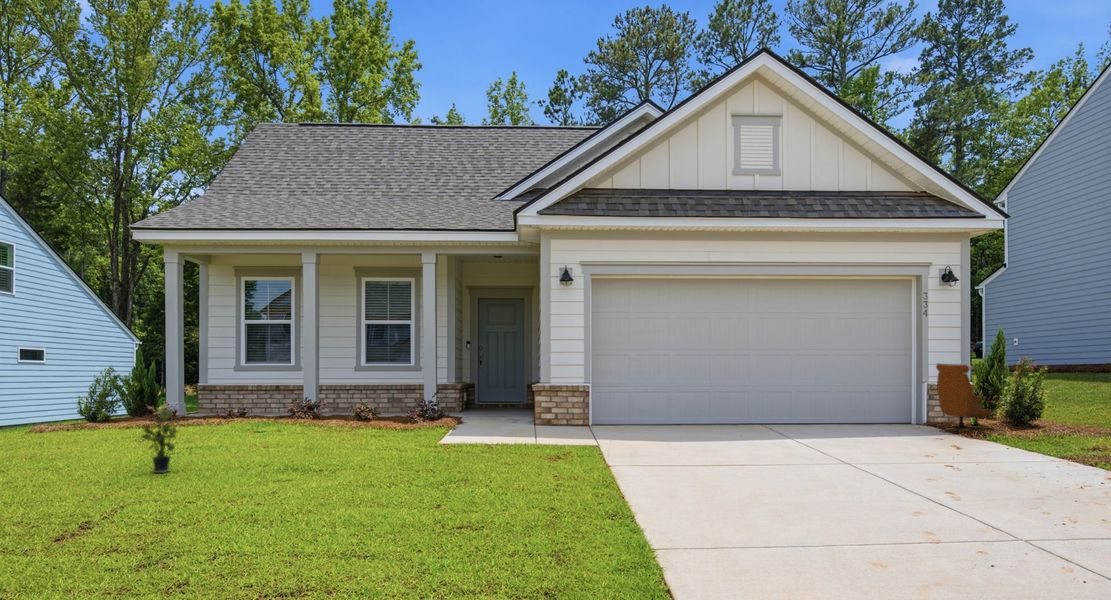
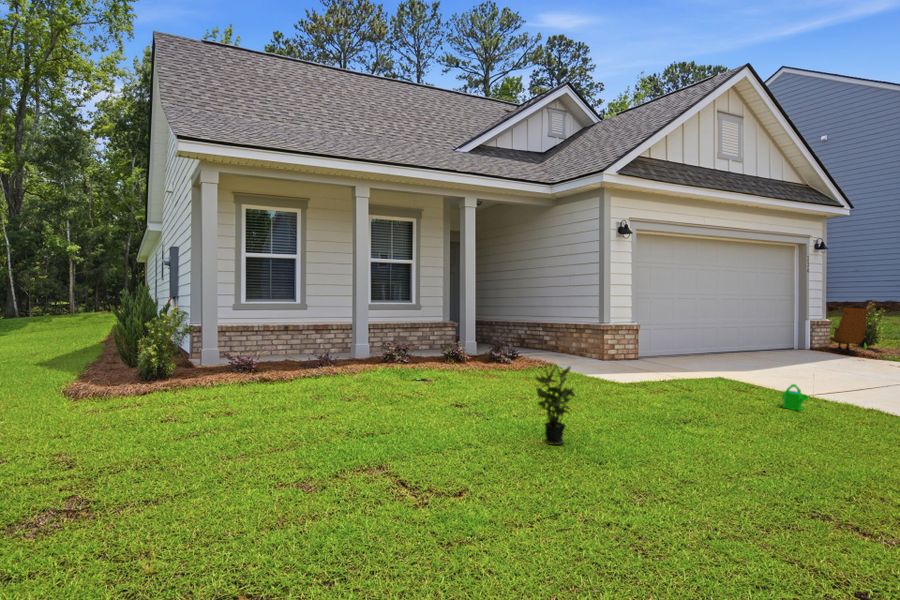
watering can: none [485,444,506,471] -> present [782,384,808,410]

